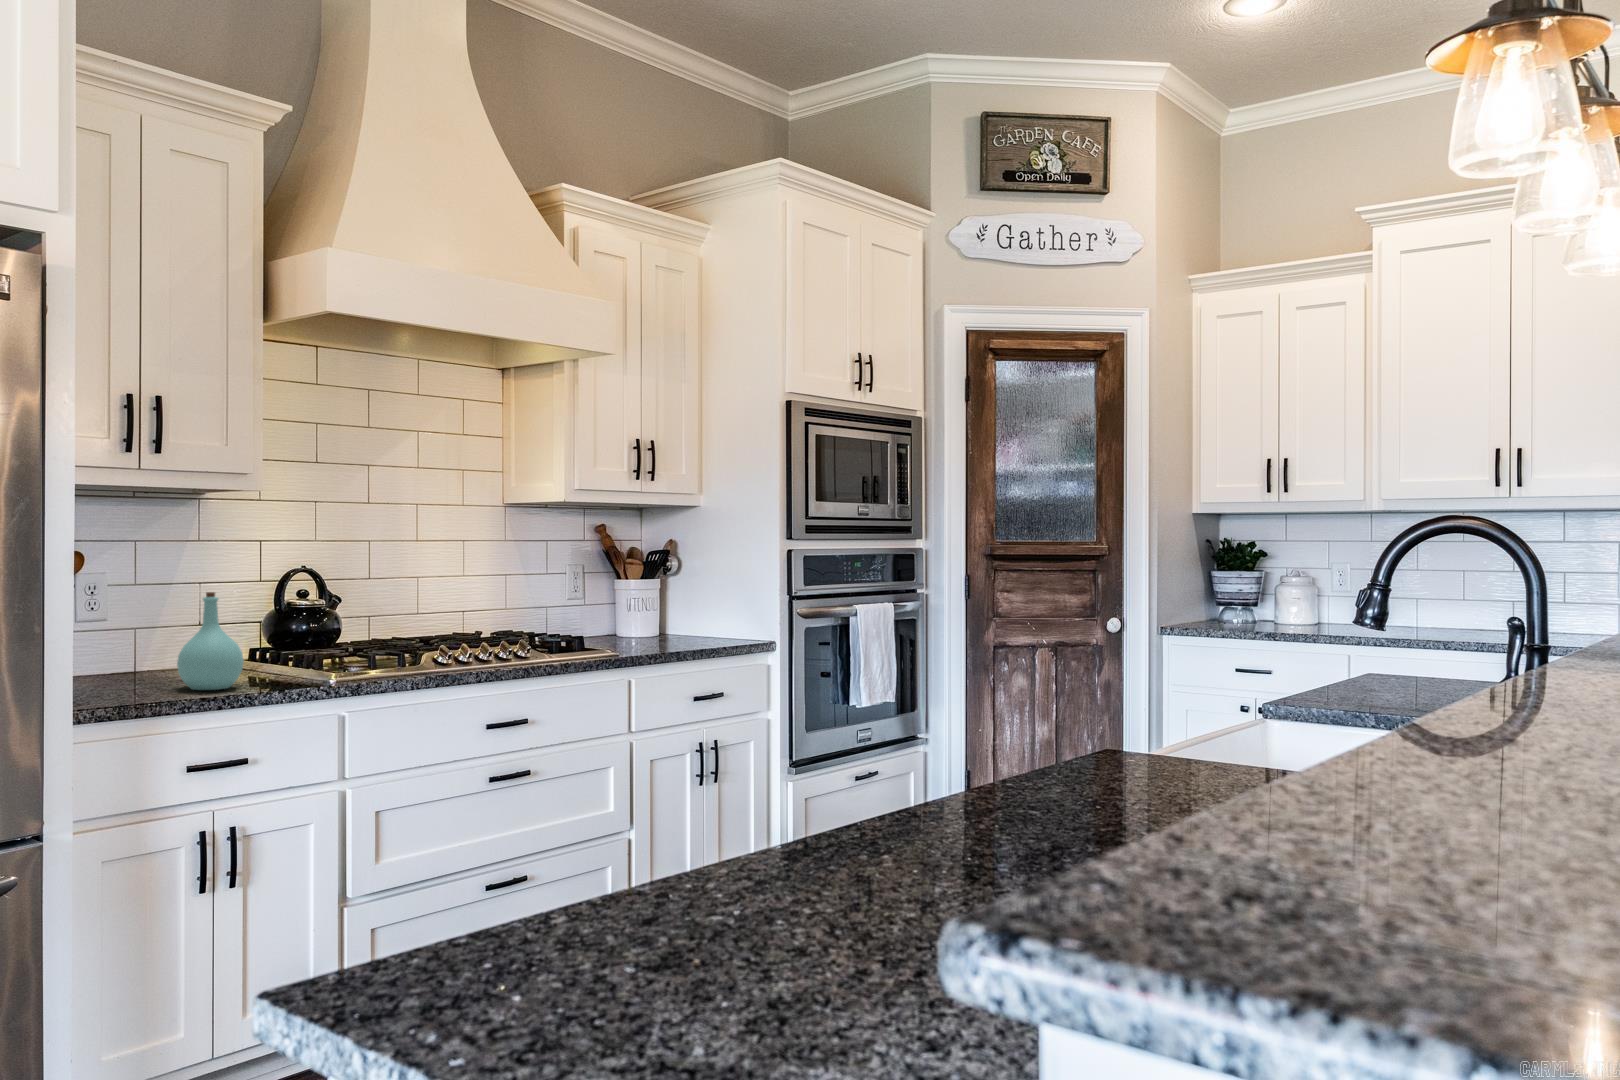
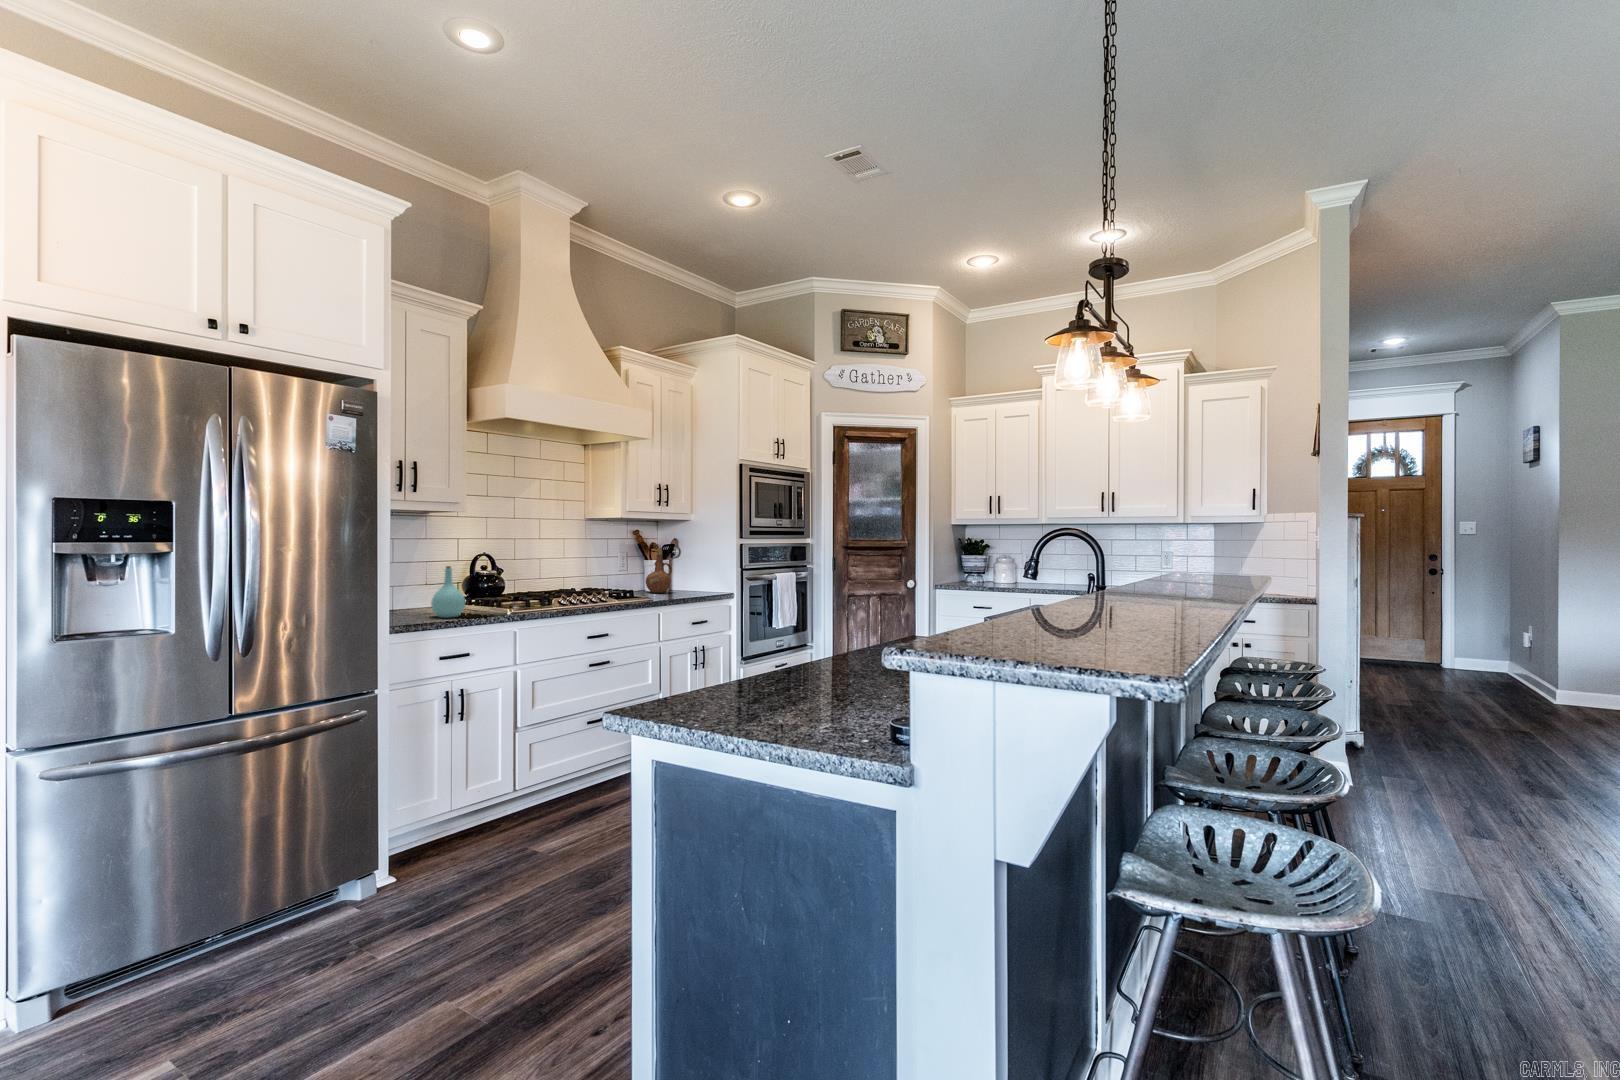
ceramic pitcher: none [613,557,661,640] -> present [646,548,672,593]

